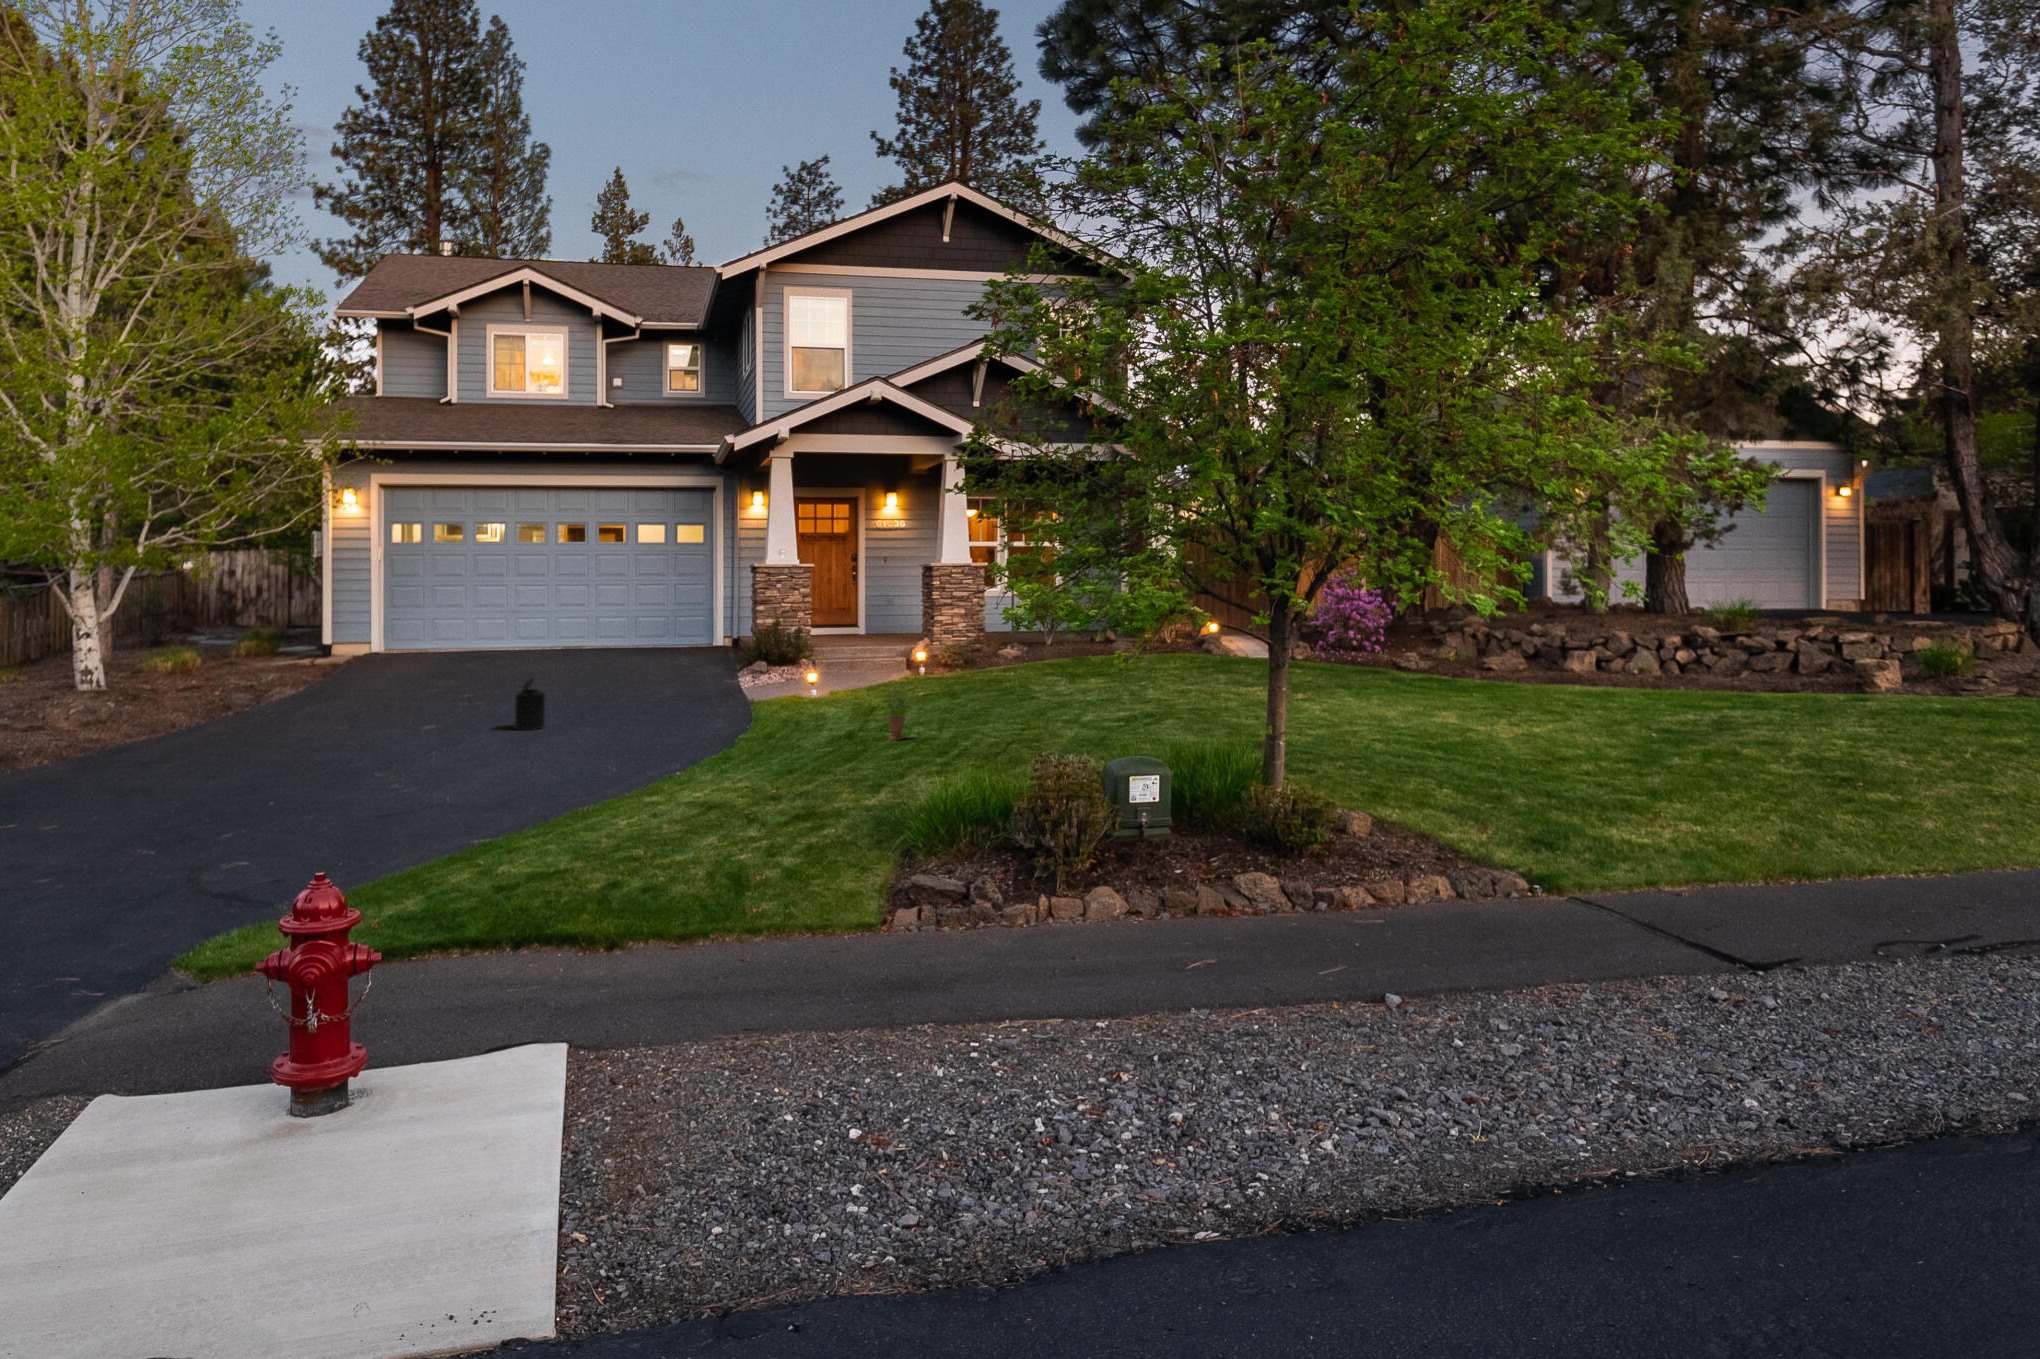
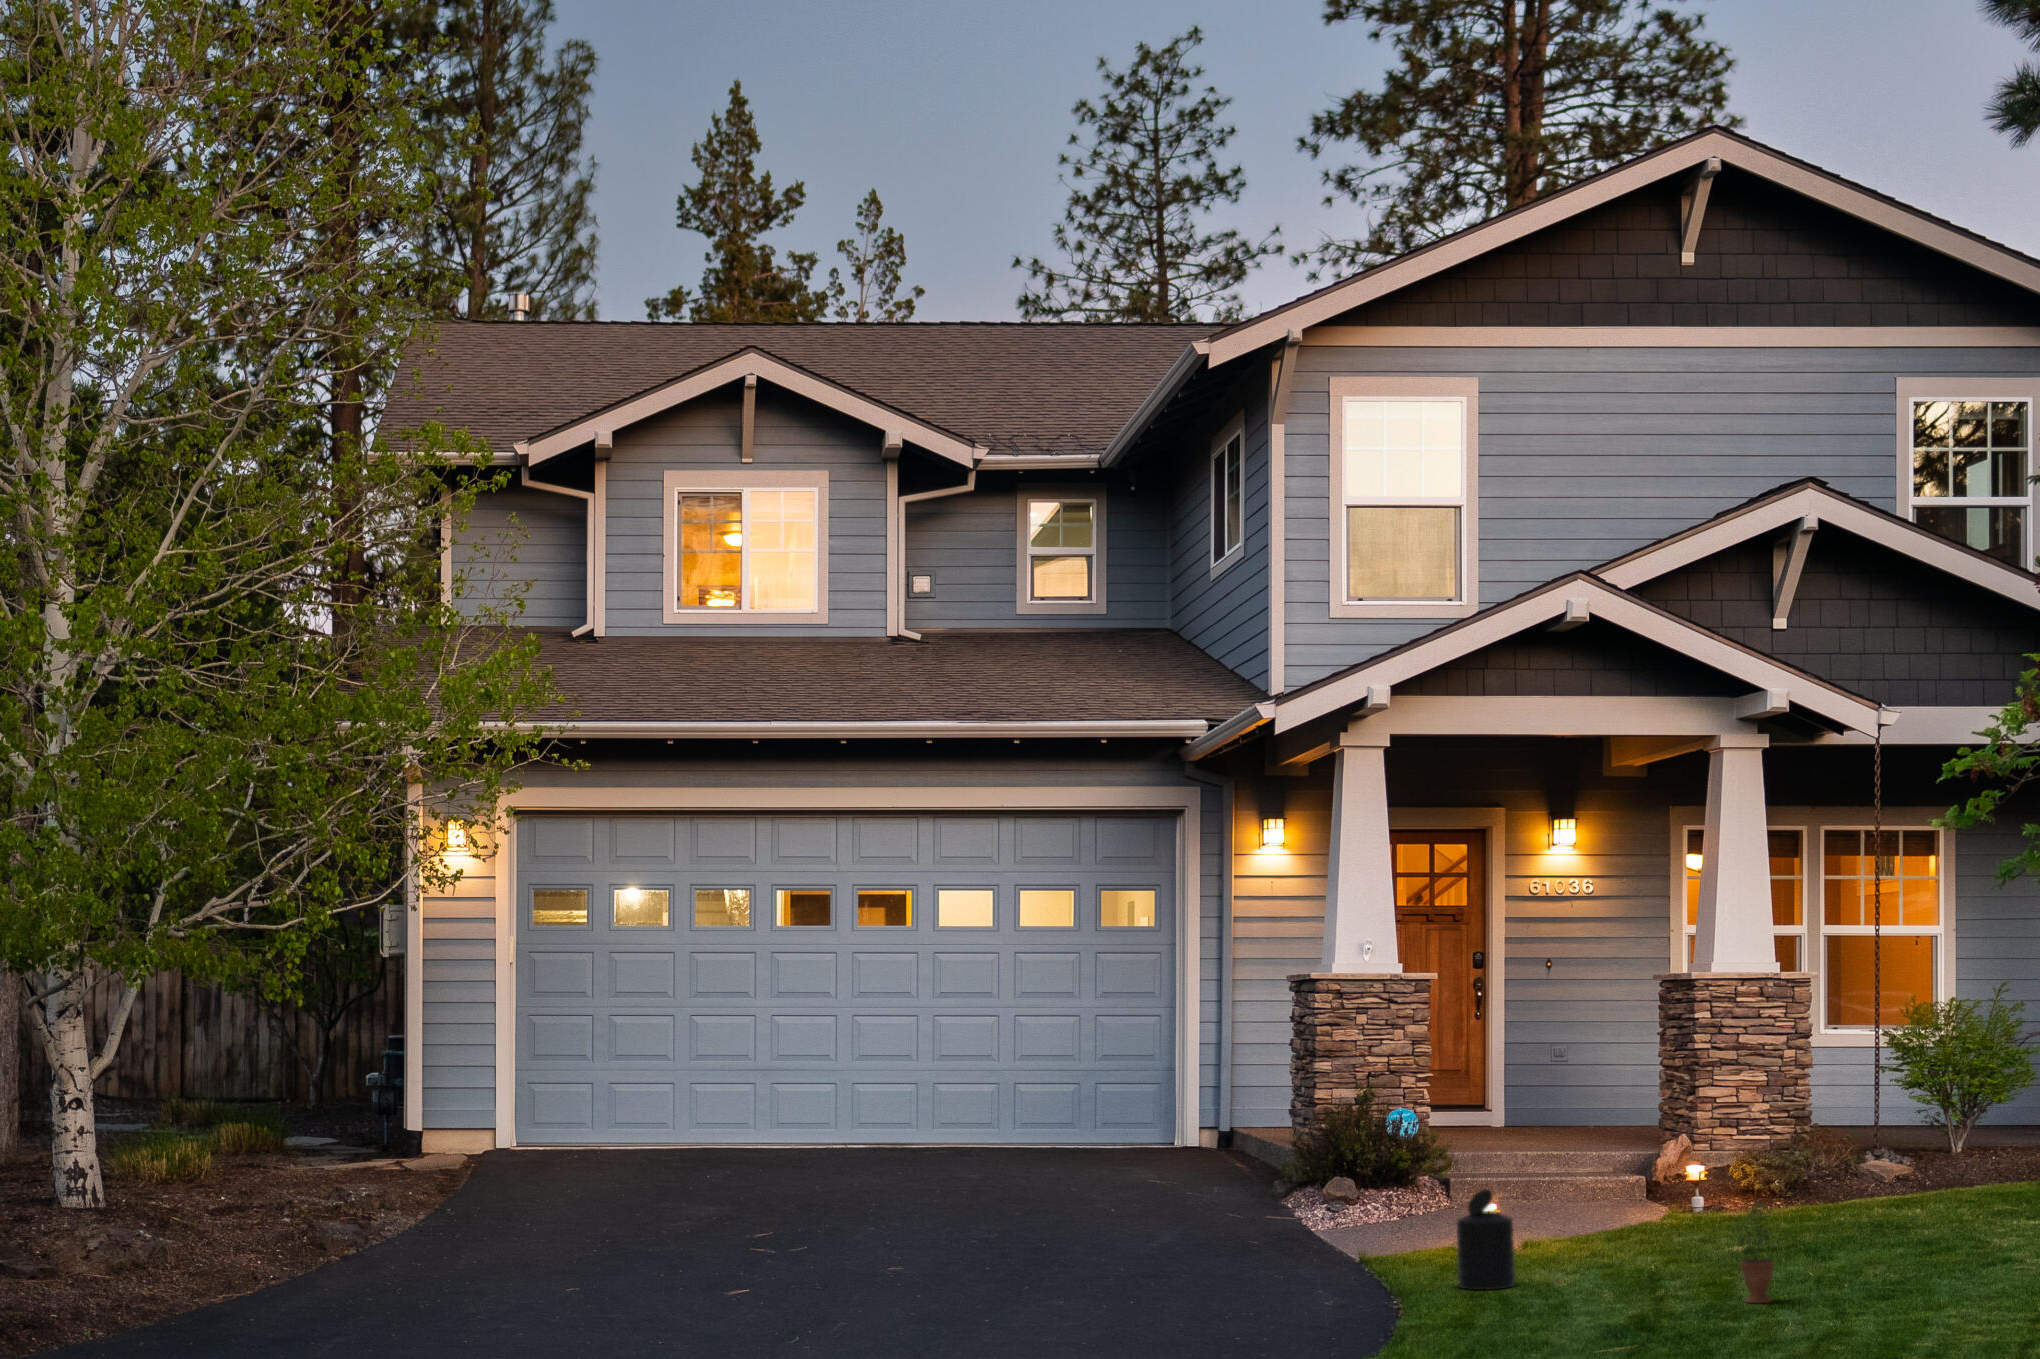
trash can: present [514,678,546,730] -> present [1457,1189,1515,1290]

